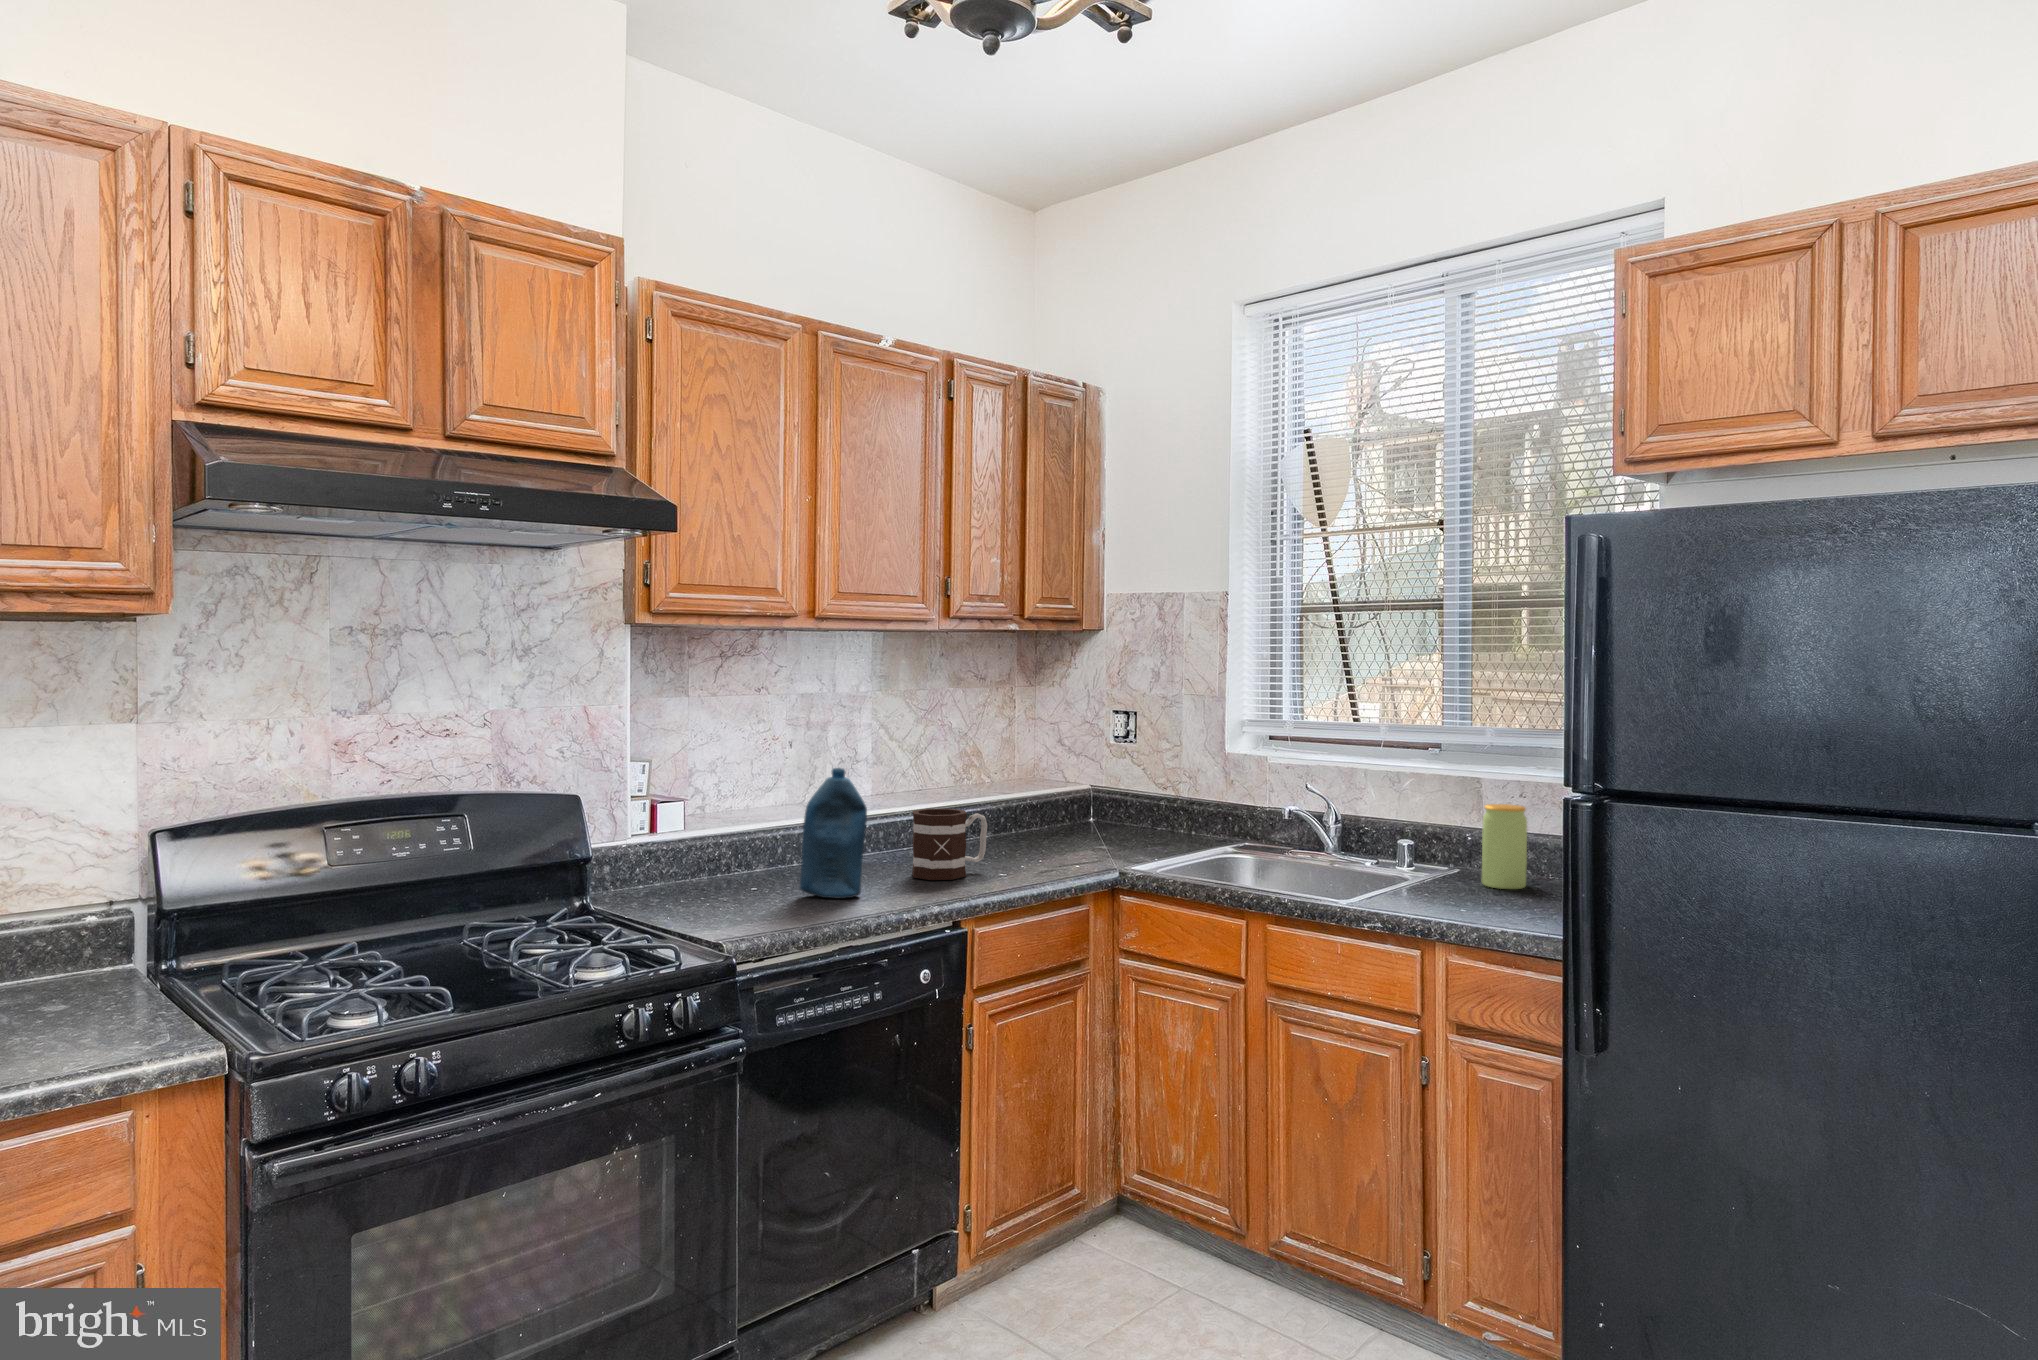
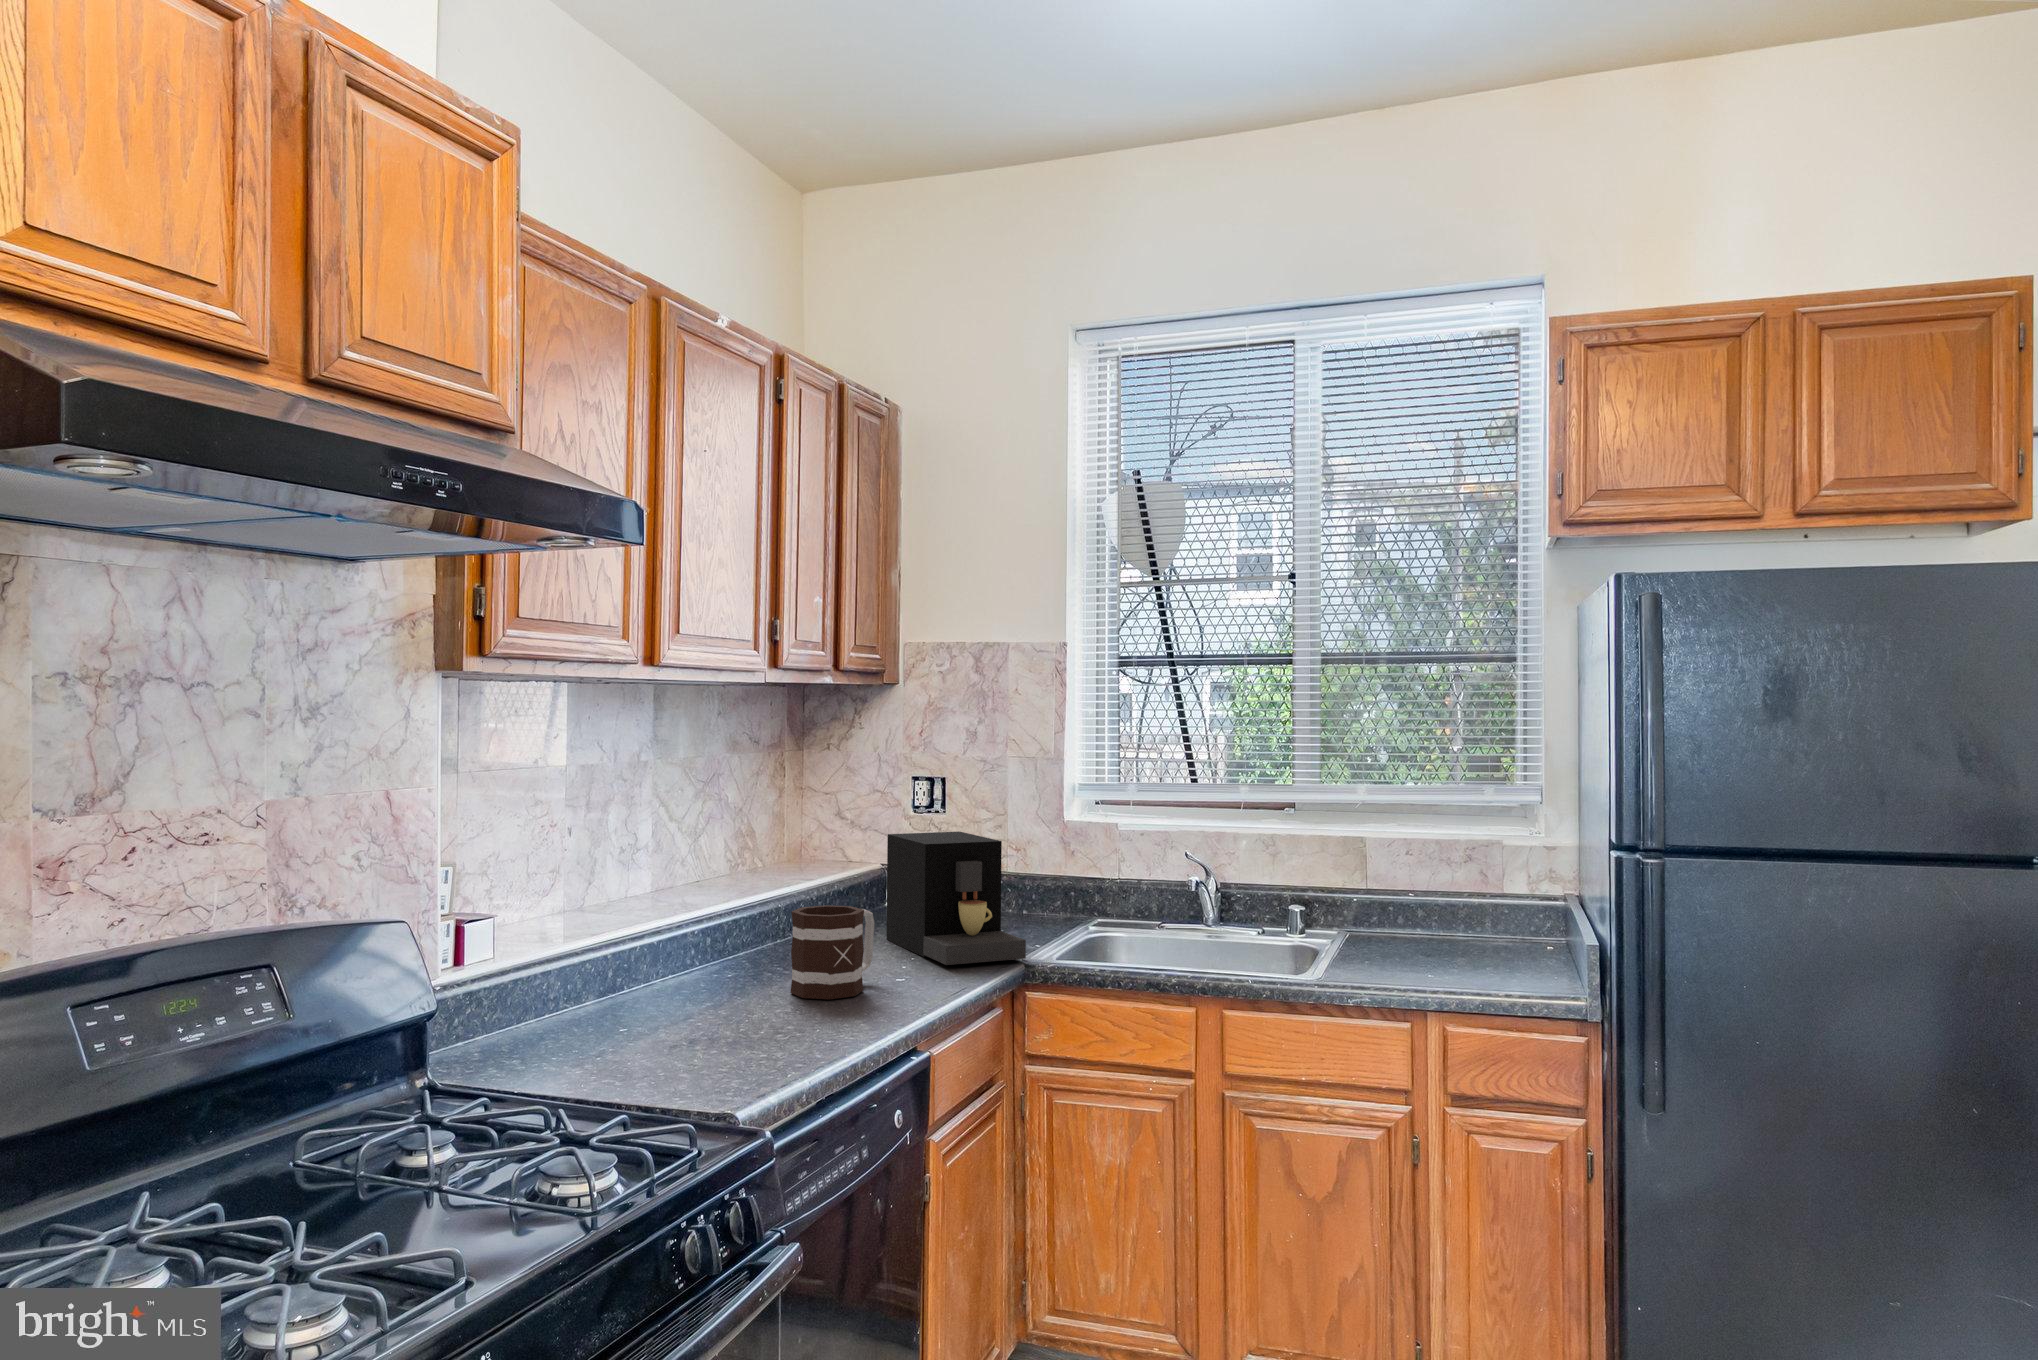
coffee maker: none [1052,758,1128,865] -> present [886,831,1026,965]
bottle: present [800,768,867,899] -> none [701,862,791,1037]
jar: present [1482,804,1527,889] -> none [1394,863,1439,952]

